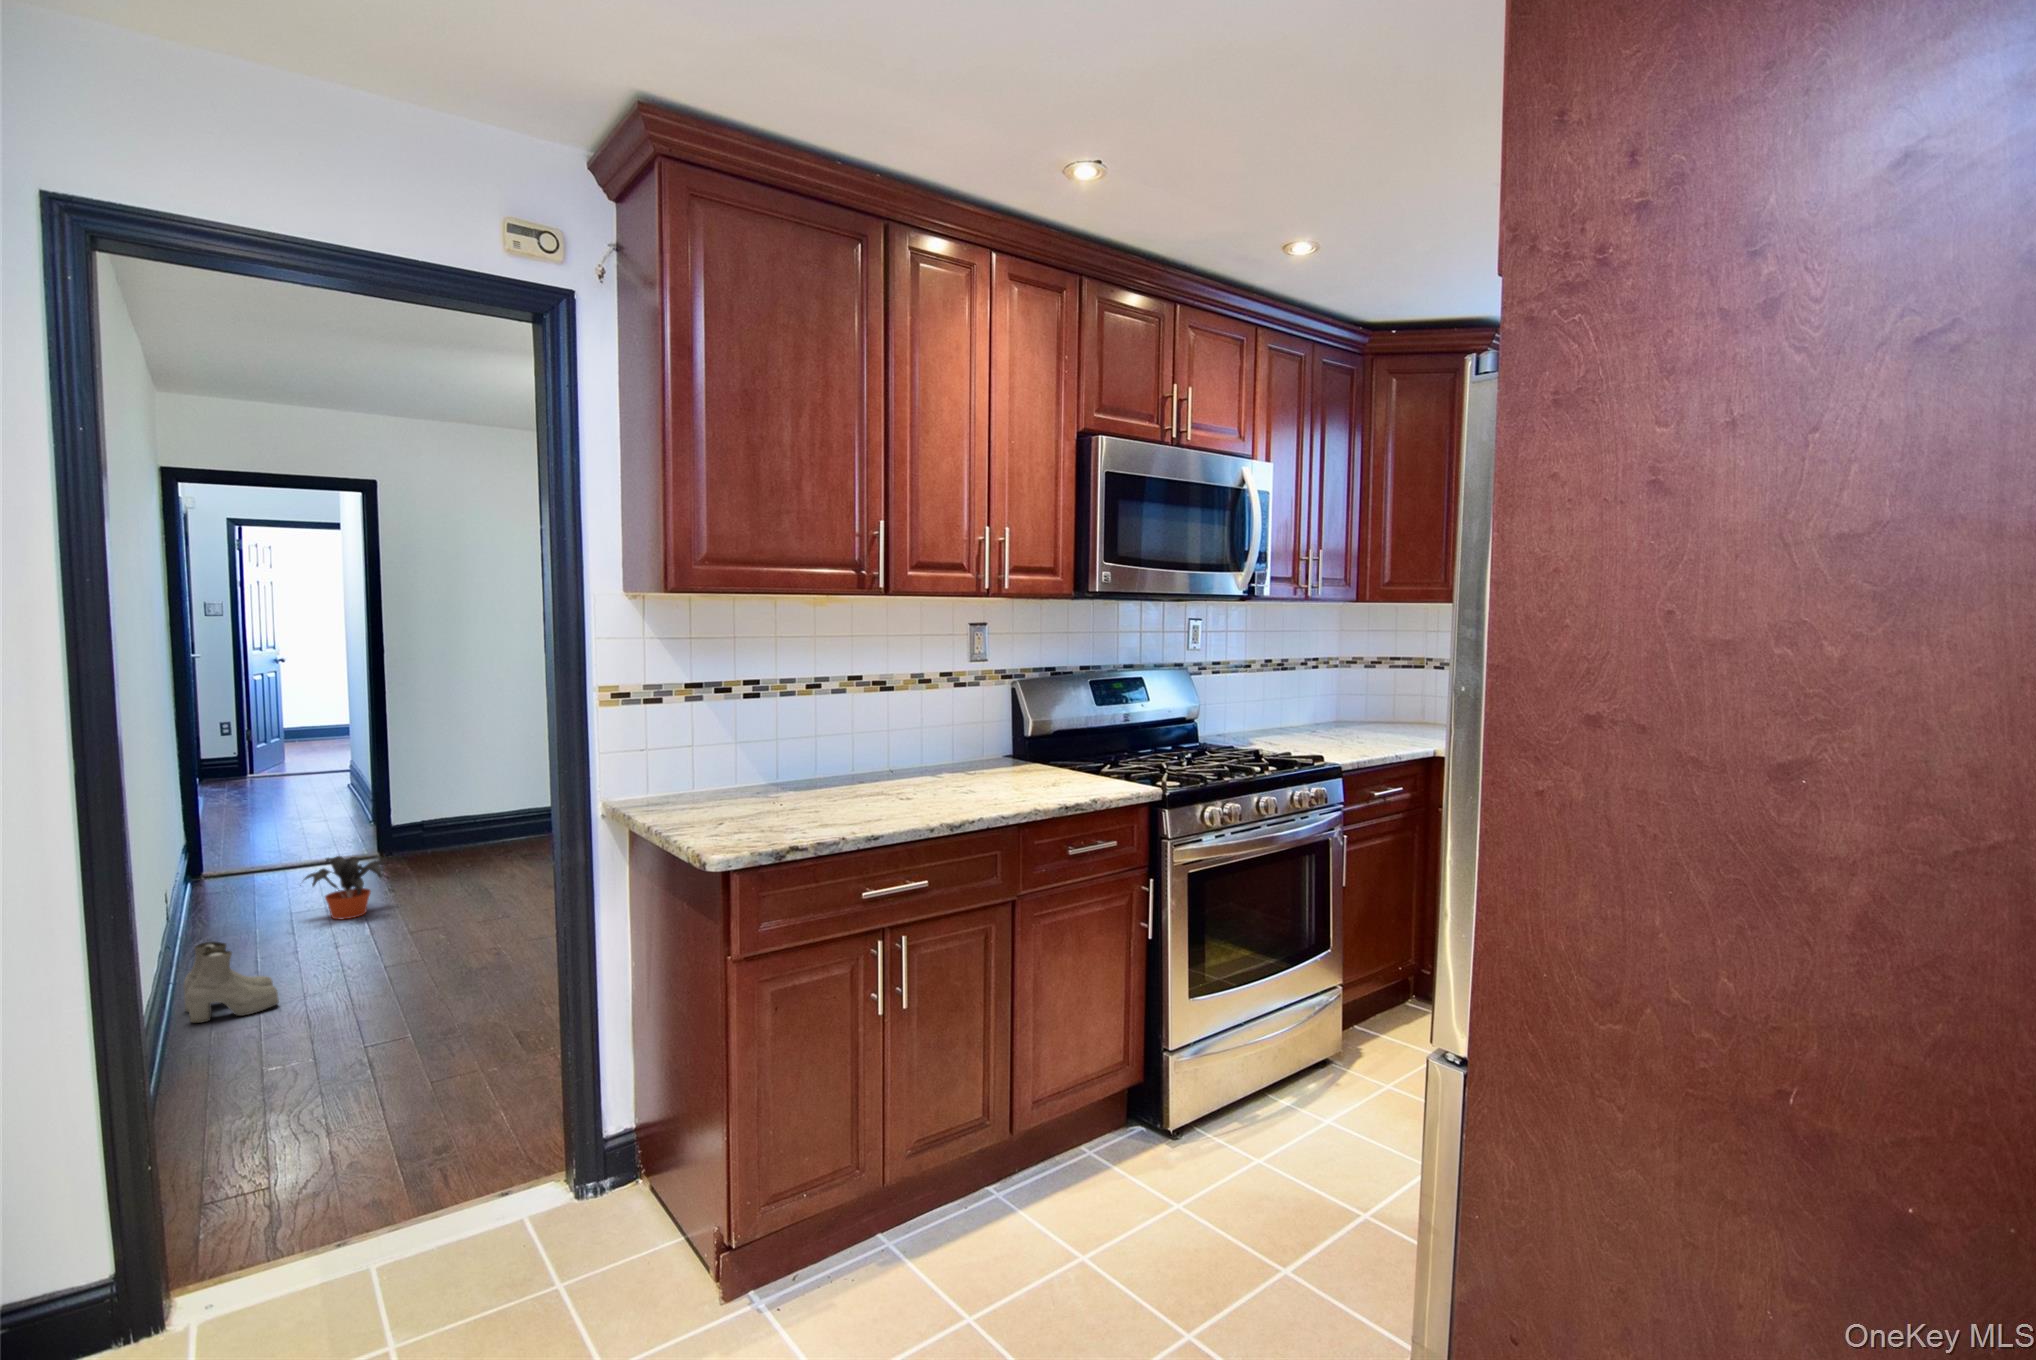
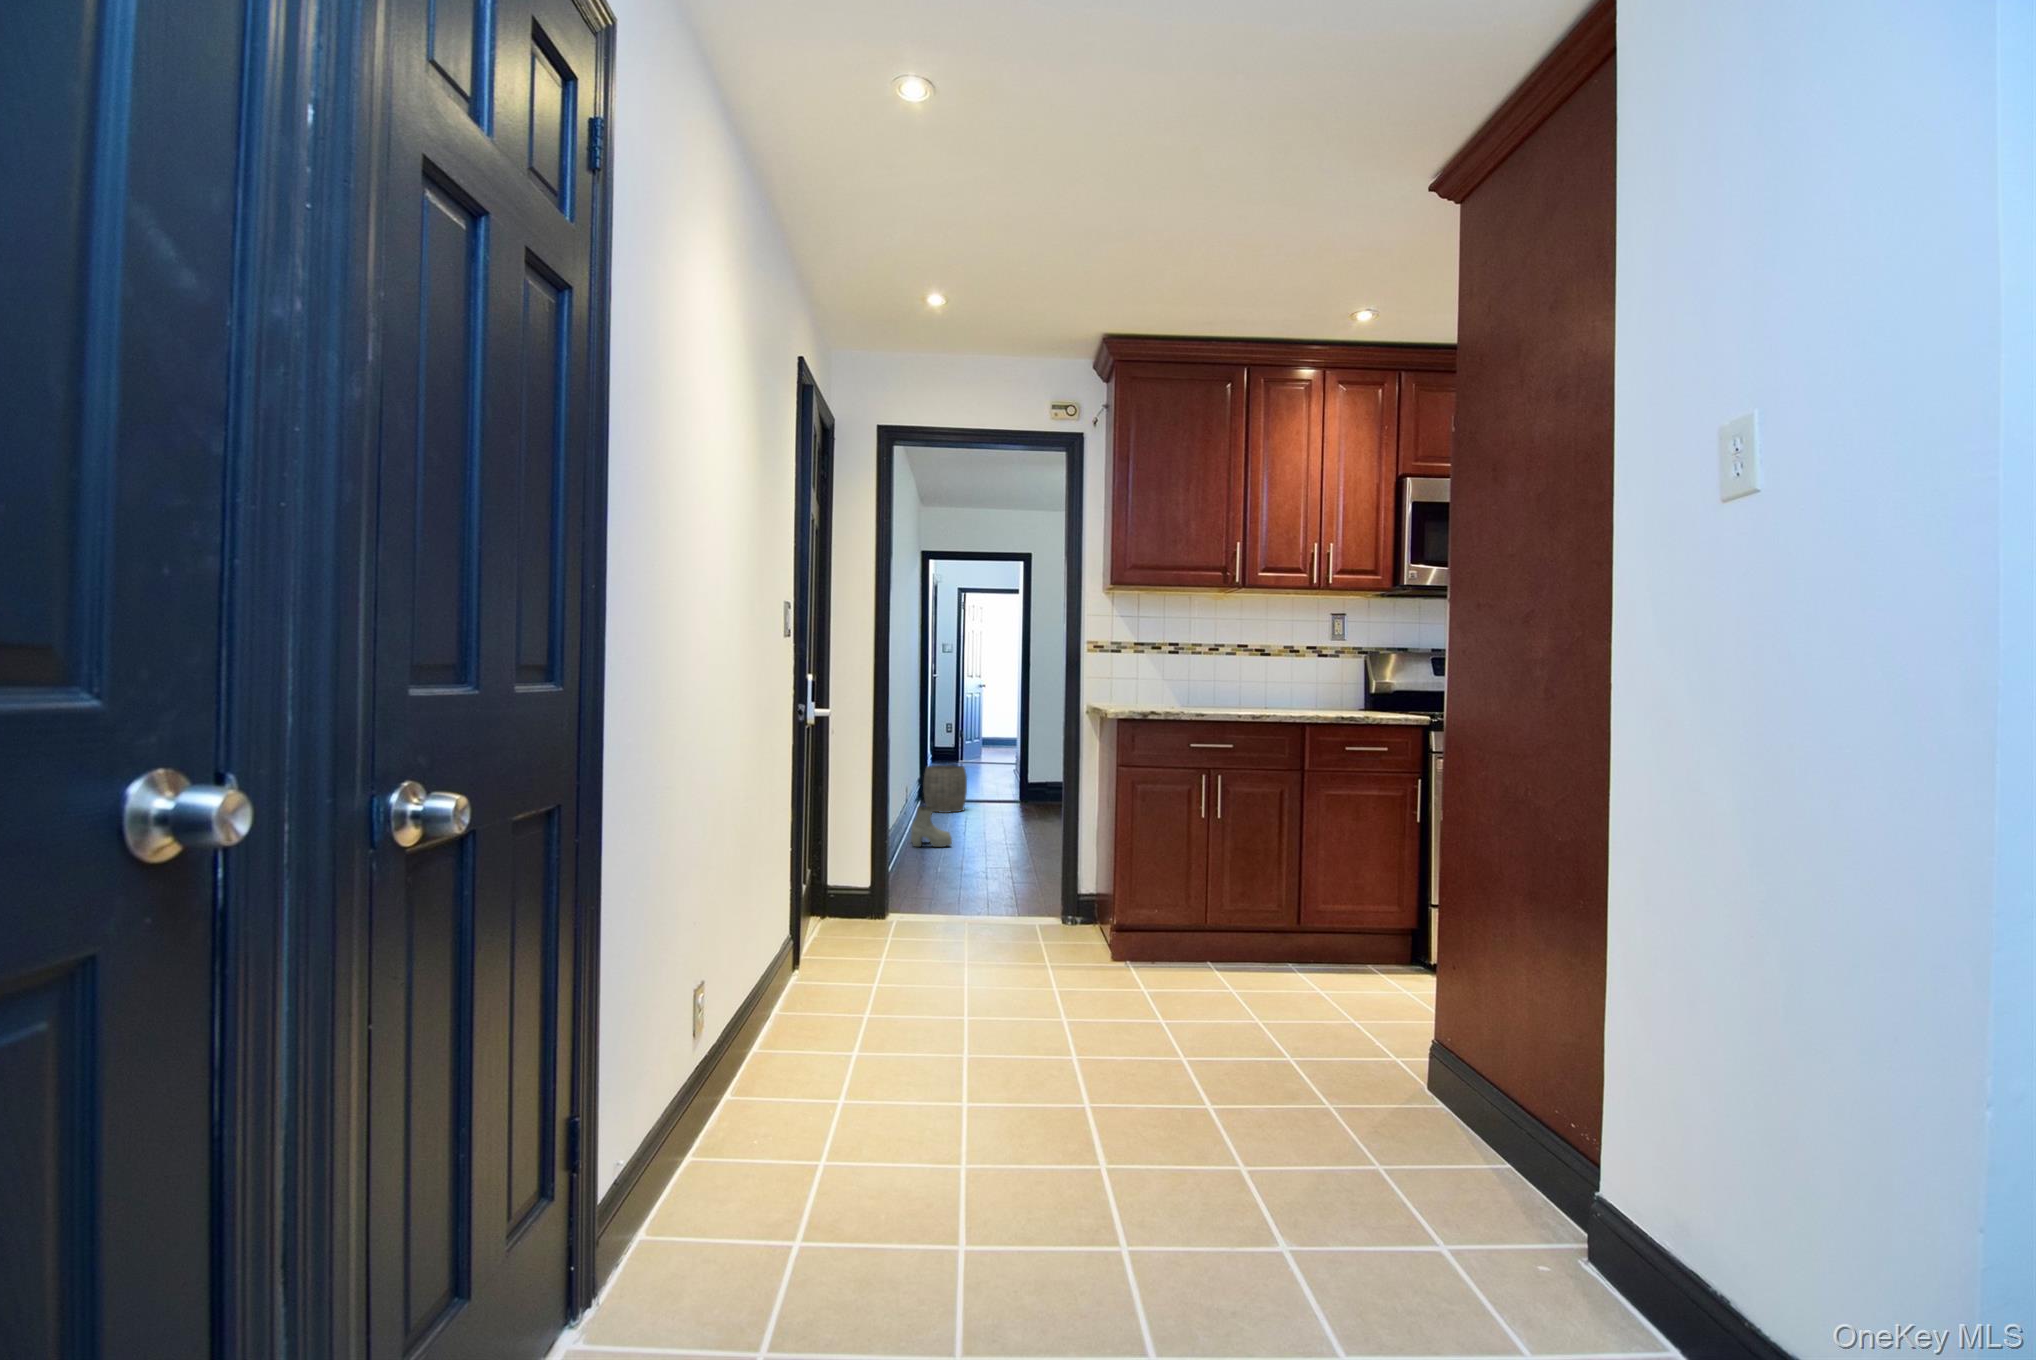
woven basket: none [194,825,286,911] -> present [924,765,967,813]
potted plant: present [304,856,387,919] -> none [971,784,1018,822]

